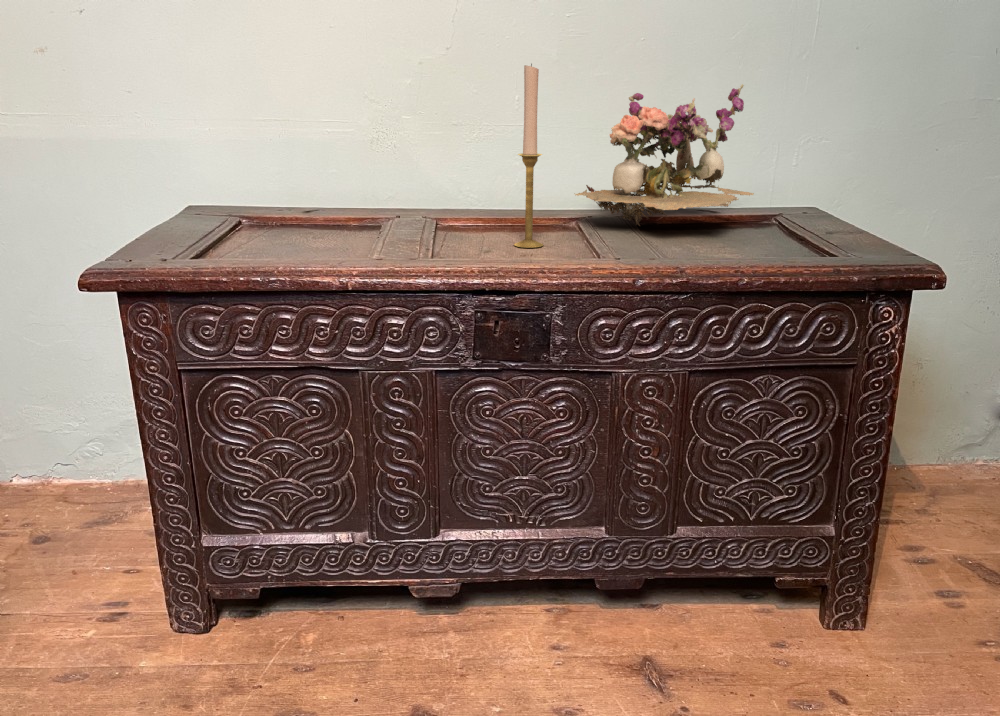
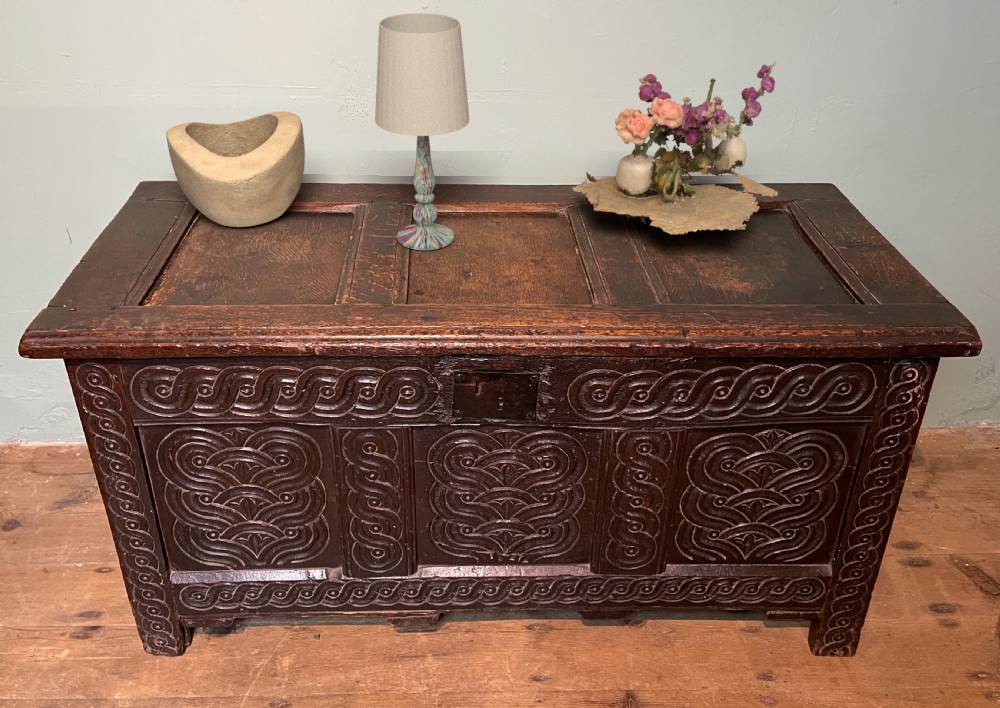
table lamp: none [405,35,486,236] -> present [375,13,469,250]
candlestick: present [514,64,543,248] -> none [500,78,533,279]
decorative bowl: none [225,136,343,226] -> present [166,112,305,227]

